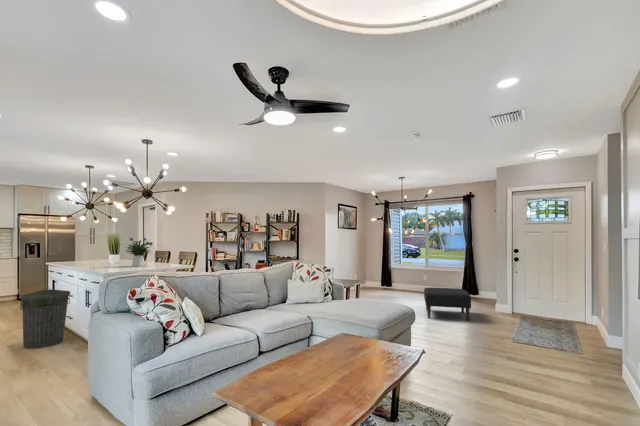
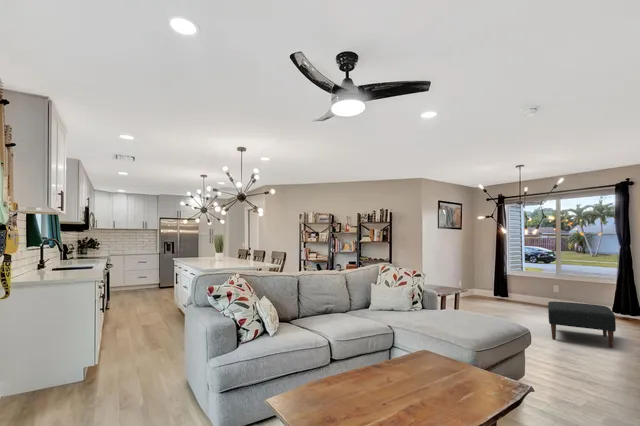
flower arrangement: present [127,238,153,266] -> none [215,236,244,265]
trash can: present [20,289,70,348] -> none [138,282,176,335]

